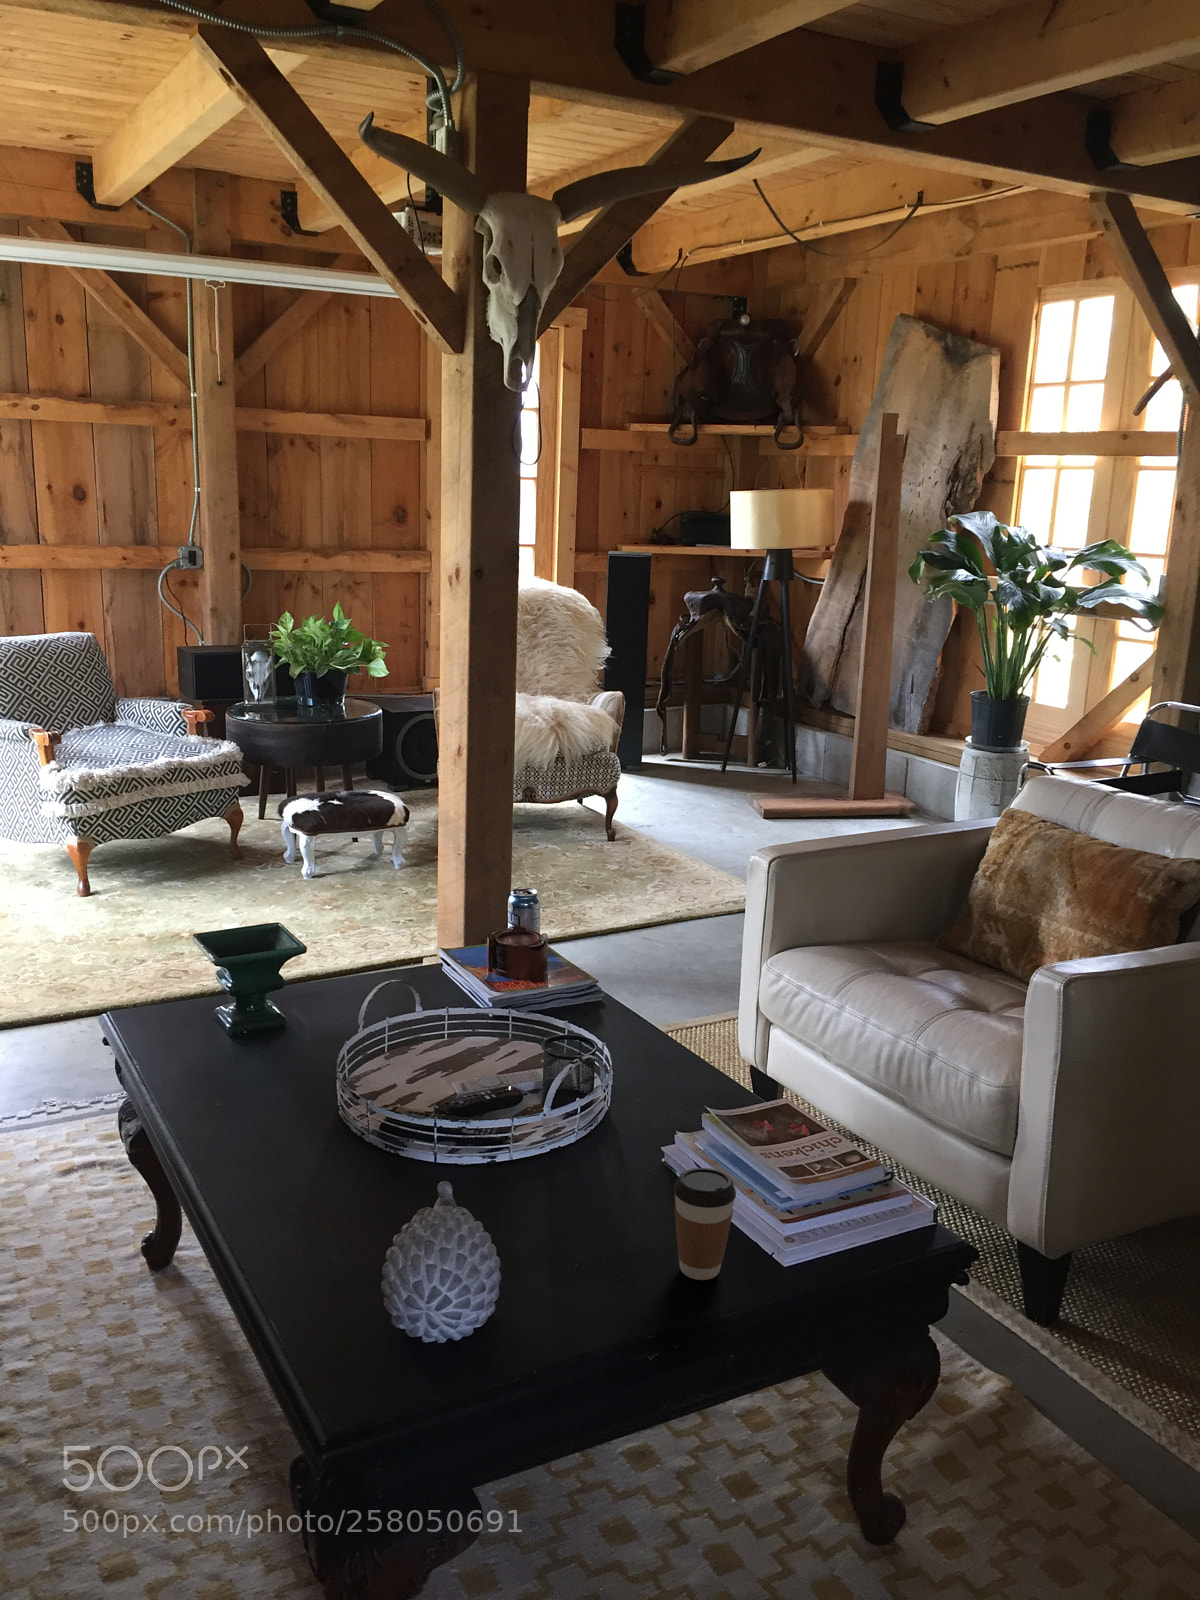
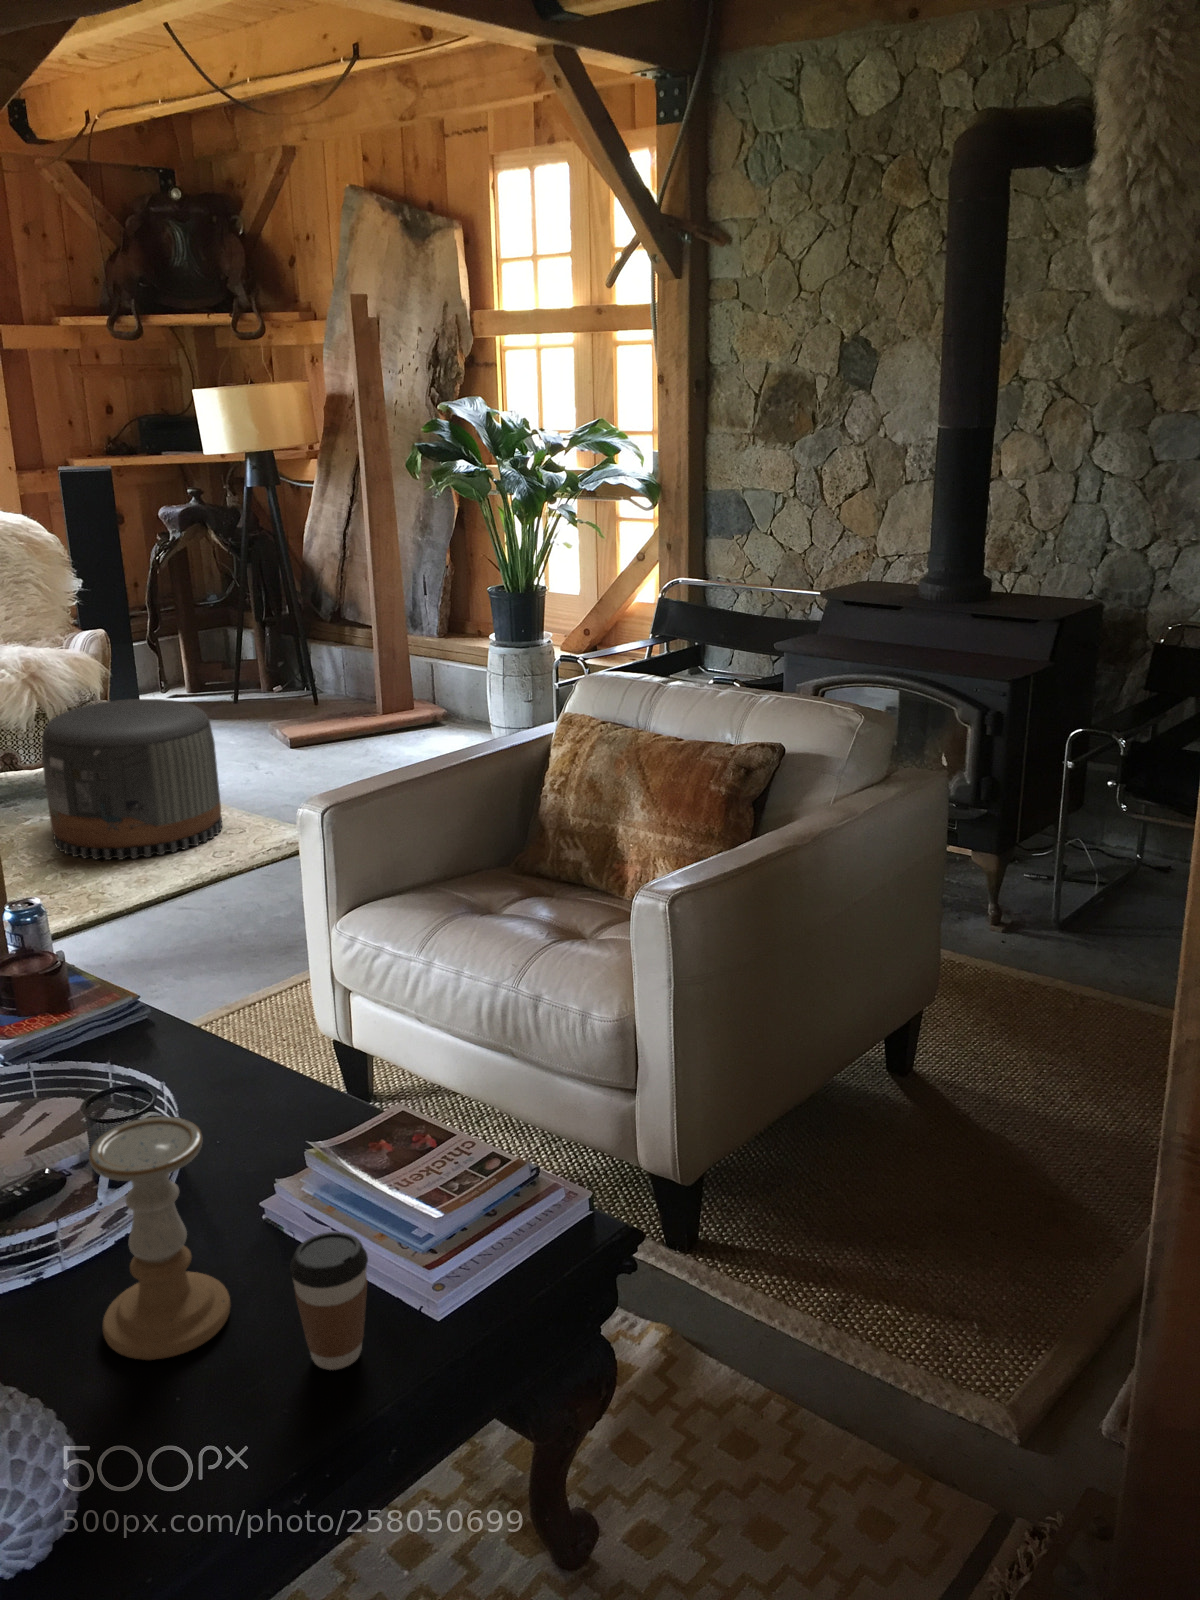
pouf: none [551,753,697,892] -> present [42,699,222,860]
candle holder: none [529,1050,626,1238] -> present [89,1116,231,1360]

